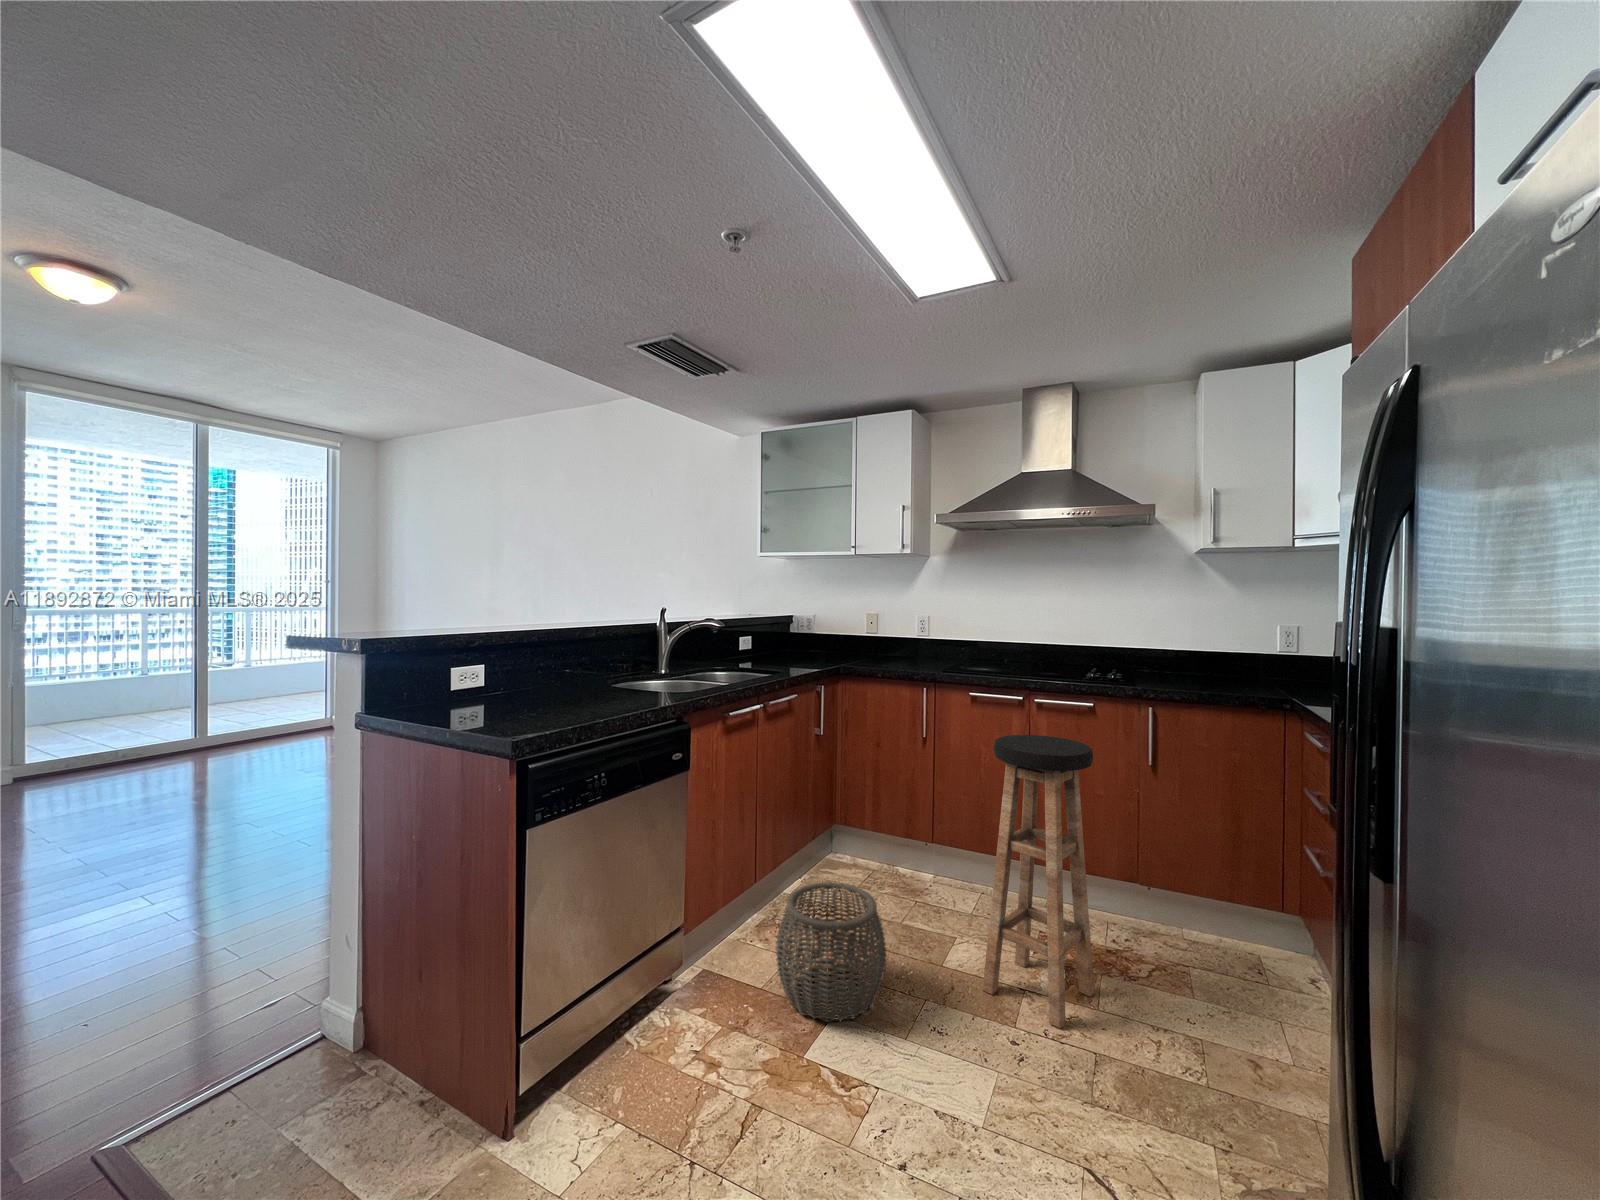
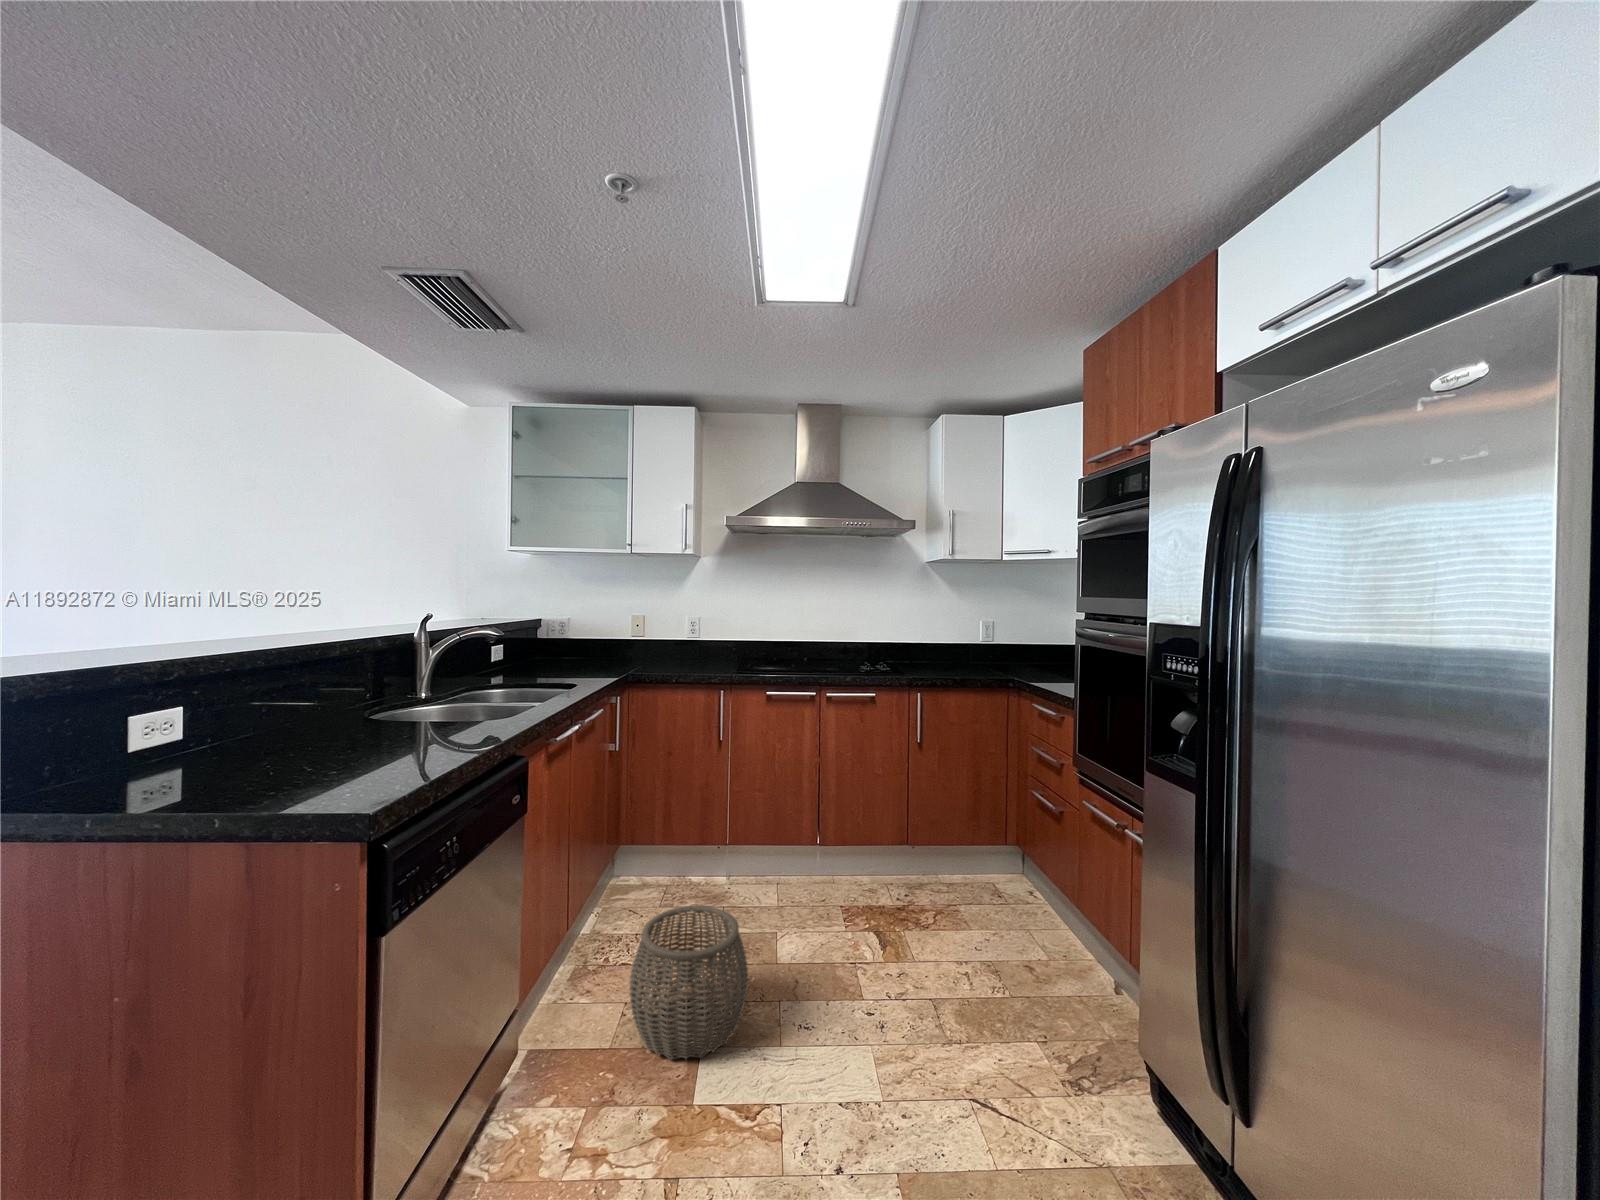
bar stool: present [982,735,1094,1028] -> none [822,728,911,987]

